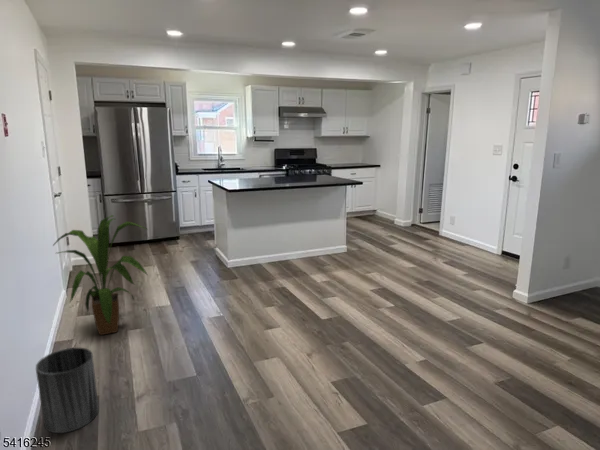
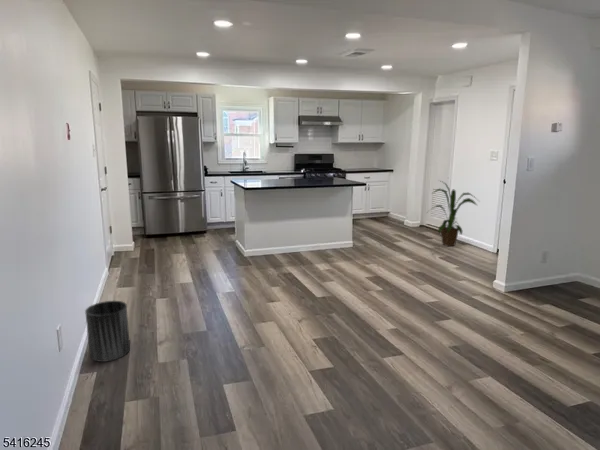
house plant: present [54,215,147,335] -> present [435,184,476,246]

